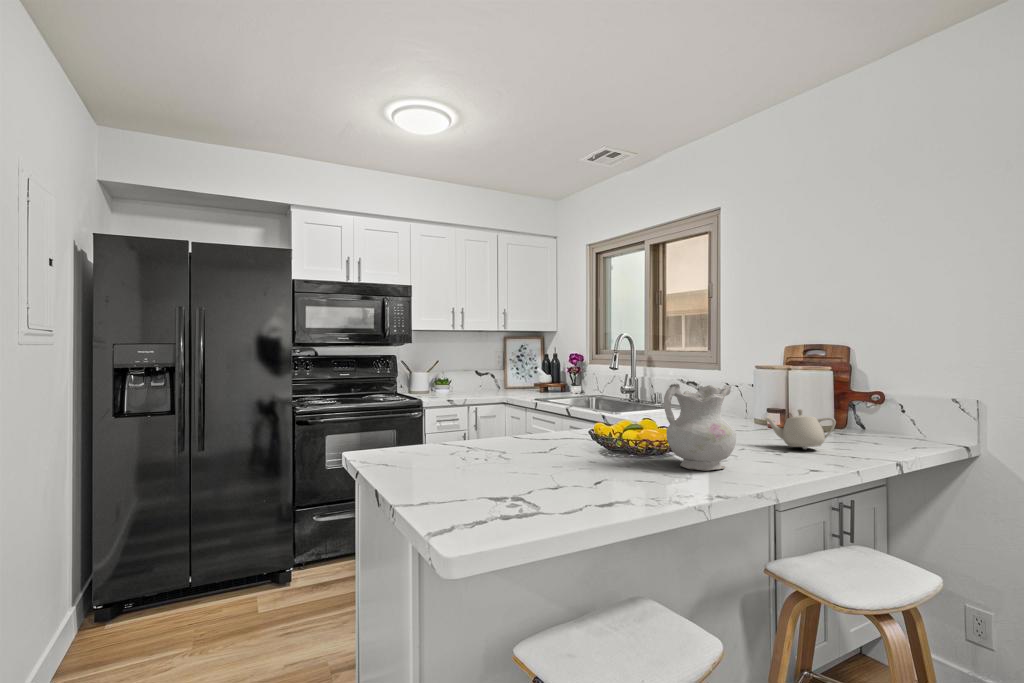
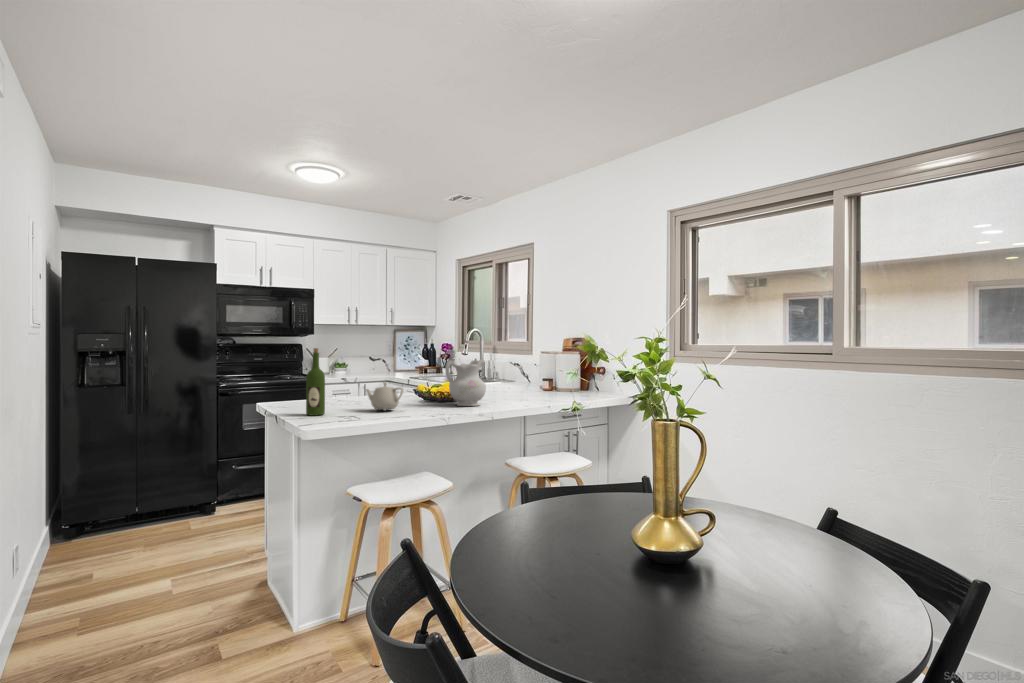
wine bottle: none [435,368,468,496] -> present [306,348,325,416]
teapot: present [765,409,836,449] -> present [366,382,403,411]

